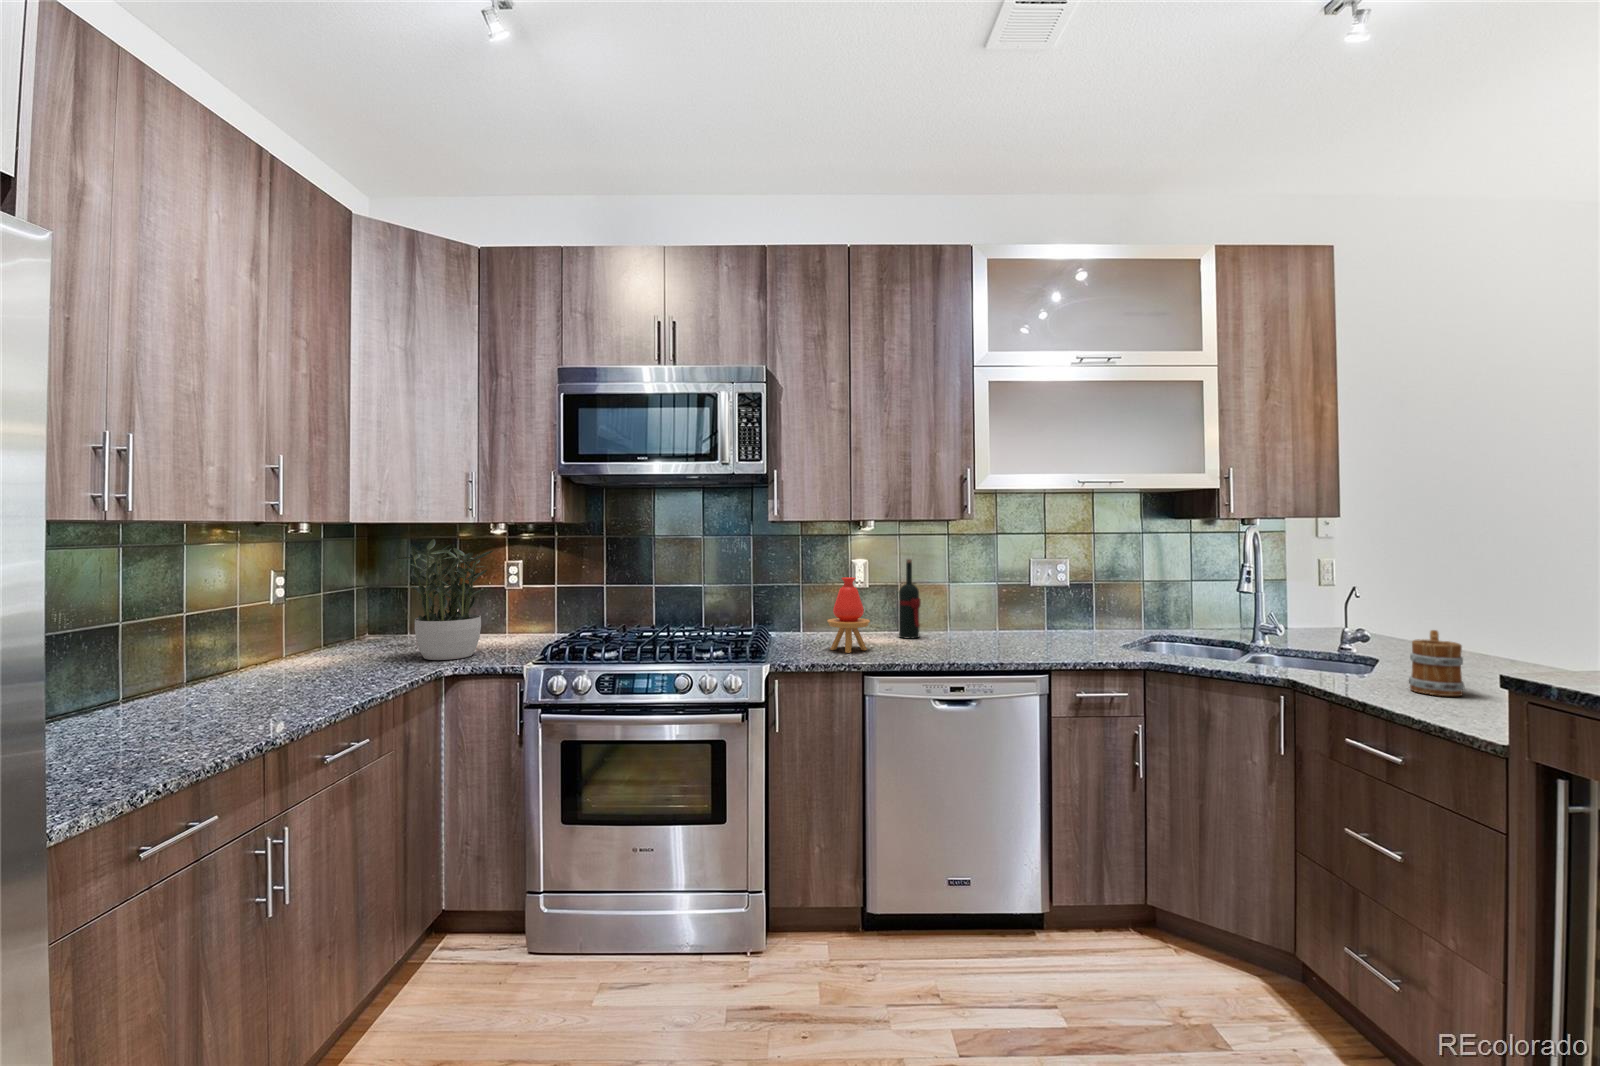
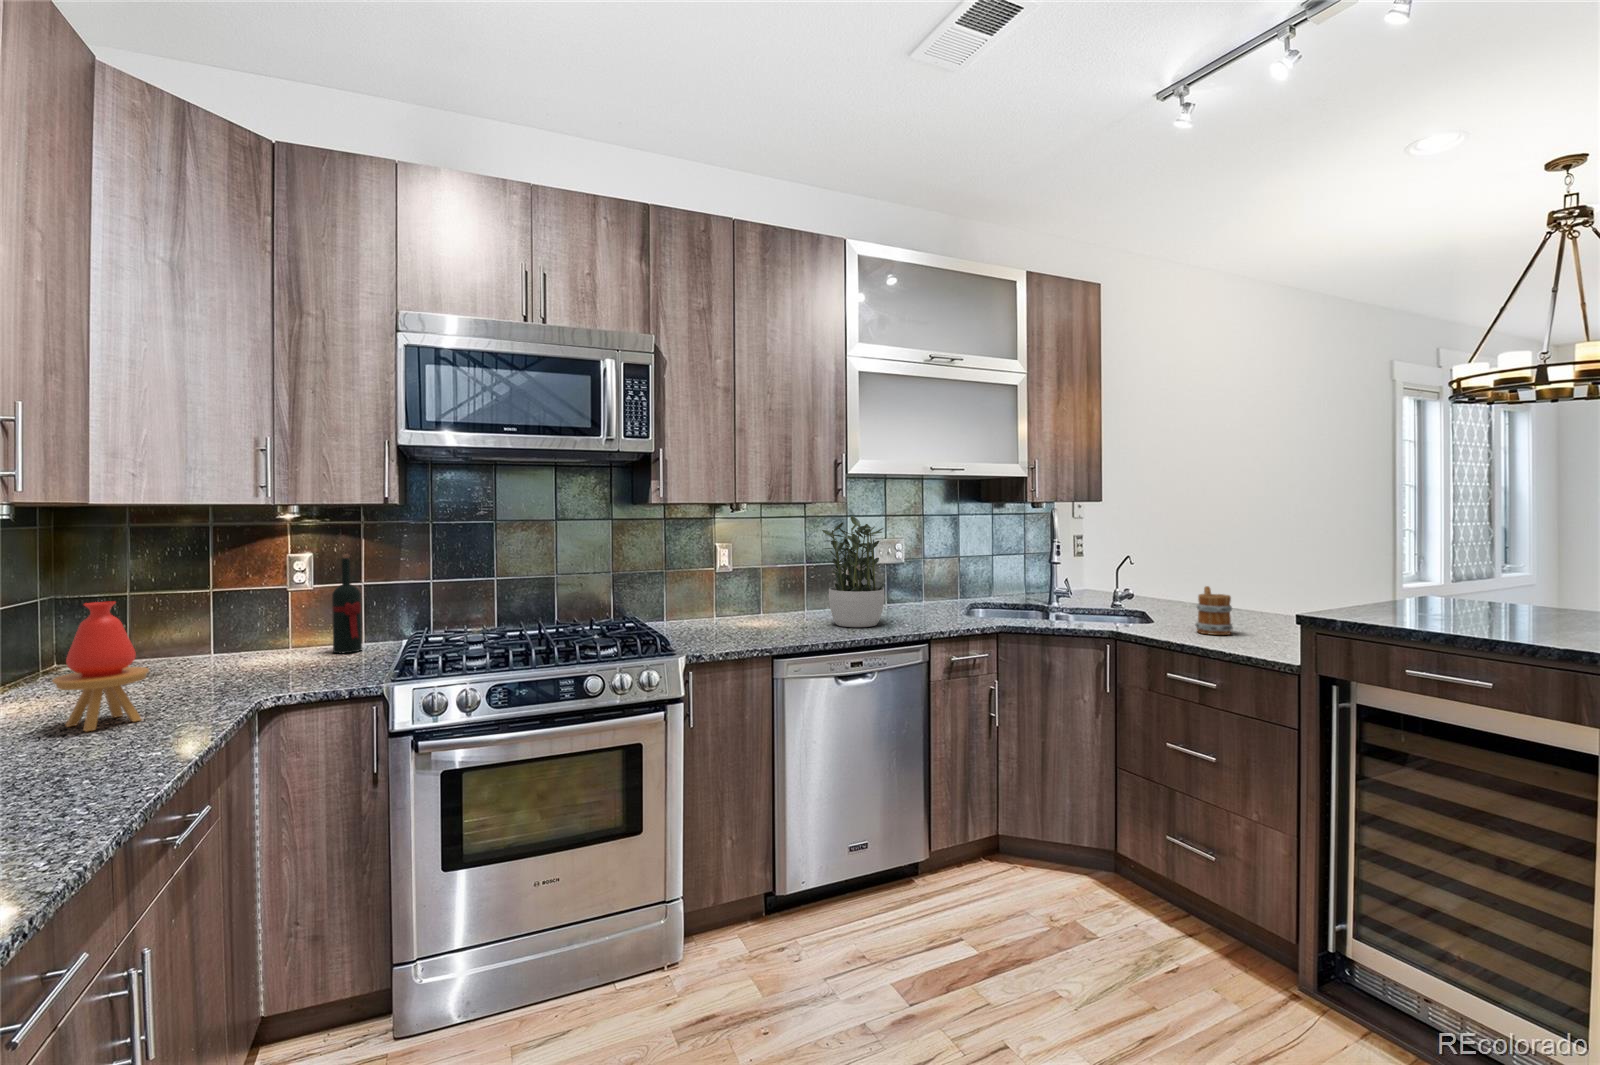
potted plant: present [396,539,493,660] -> present [822,516,884,627]
wine bottle: present [899,559,921,639] -> present [332,554,362,653]
vase: present [827,577,870,653] -> present [52,602,149,731]

